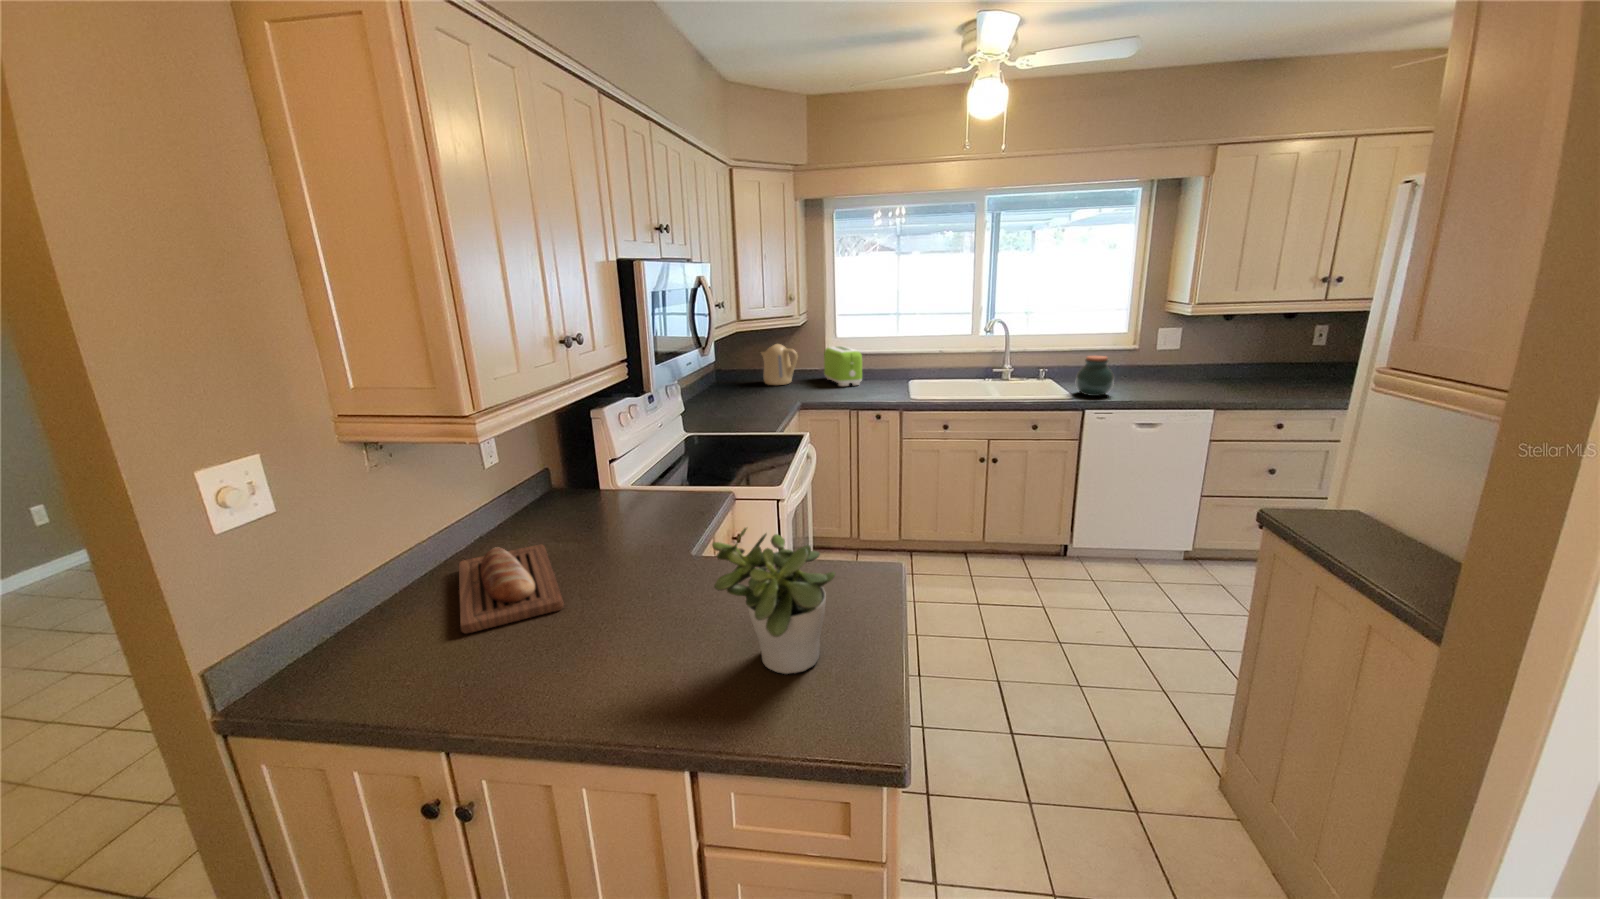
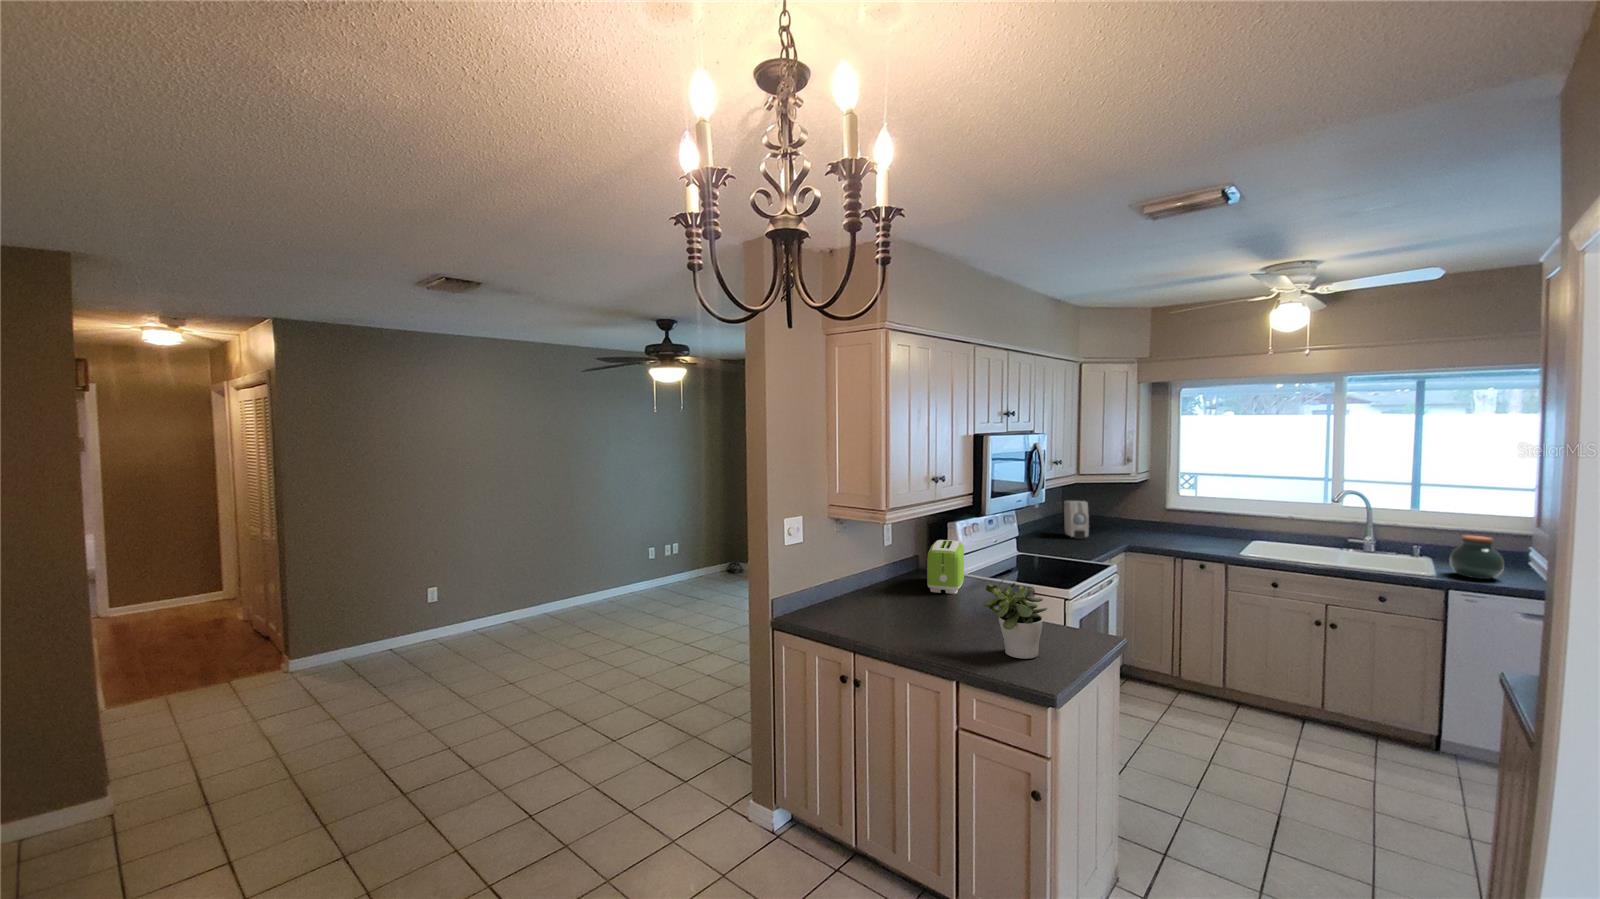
kettle: present [761,344,798,385] -> none [1101,496,1134,531]
toaster: present [824,346,862,386] -> present [927,540,964,594]
soap dispenser: none [725,354,758,402] -> present [1064,501,1089,539]
bread loaf: present [459,545,564,633] -> none [865,584,913,616]

